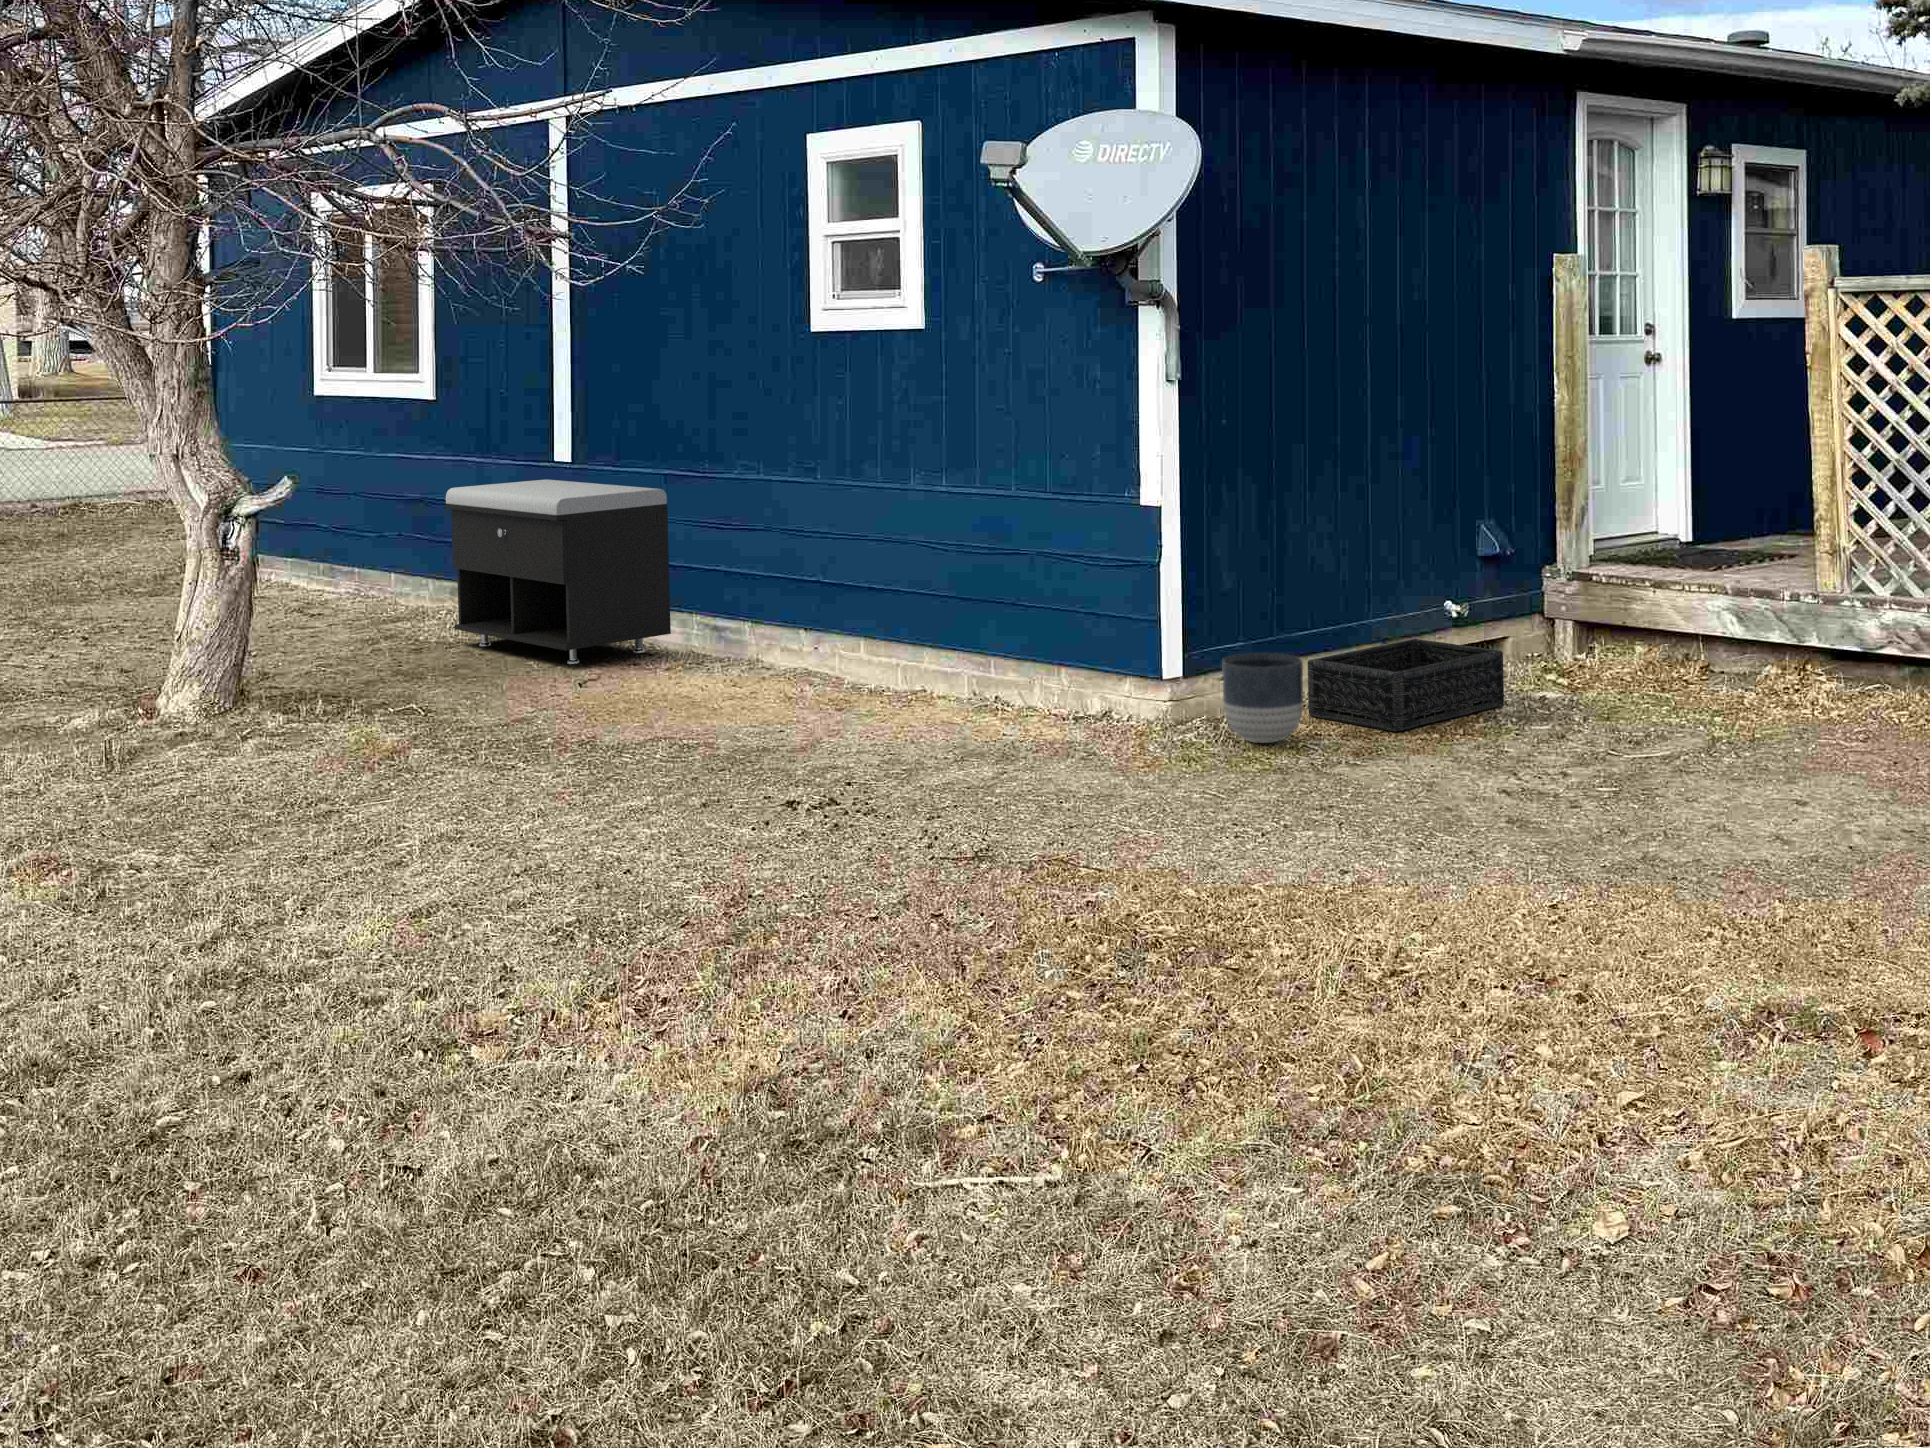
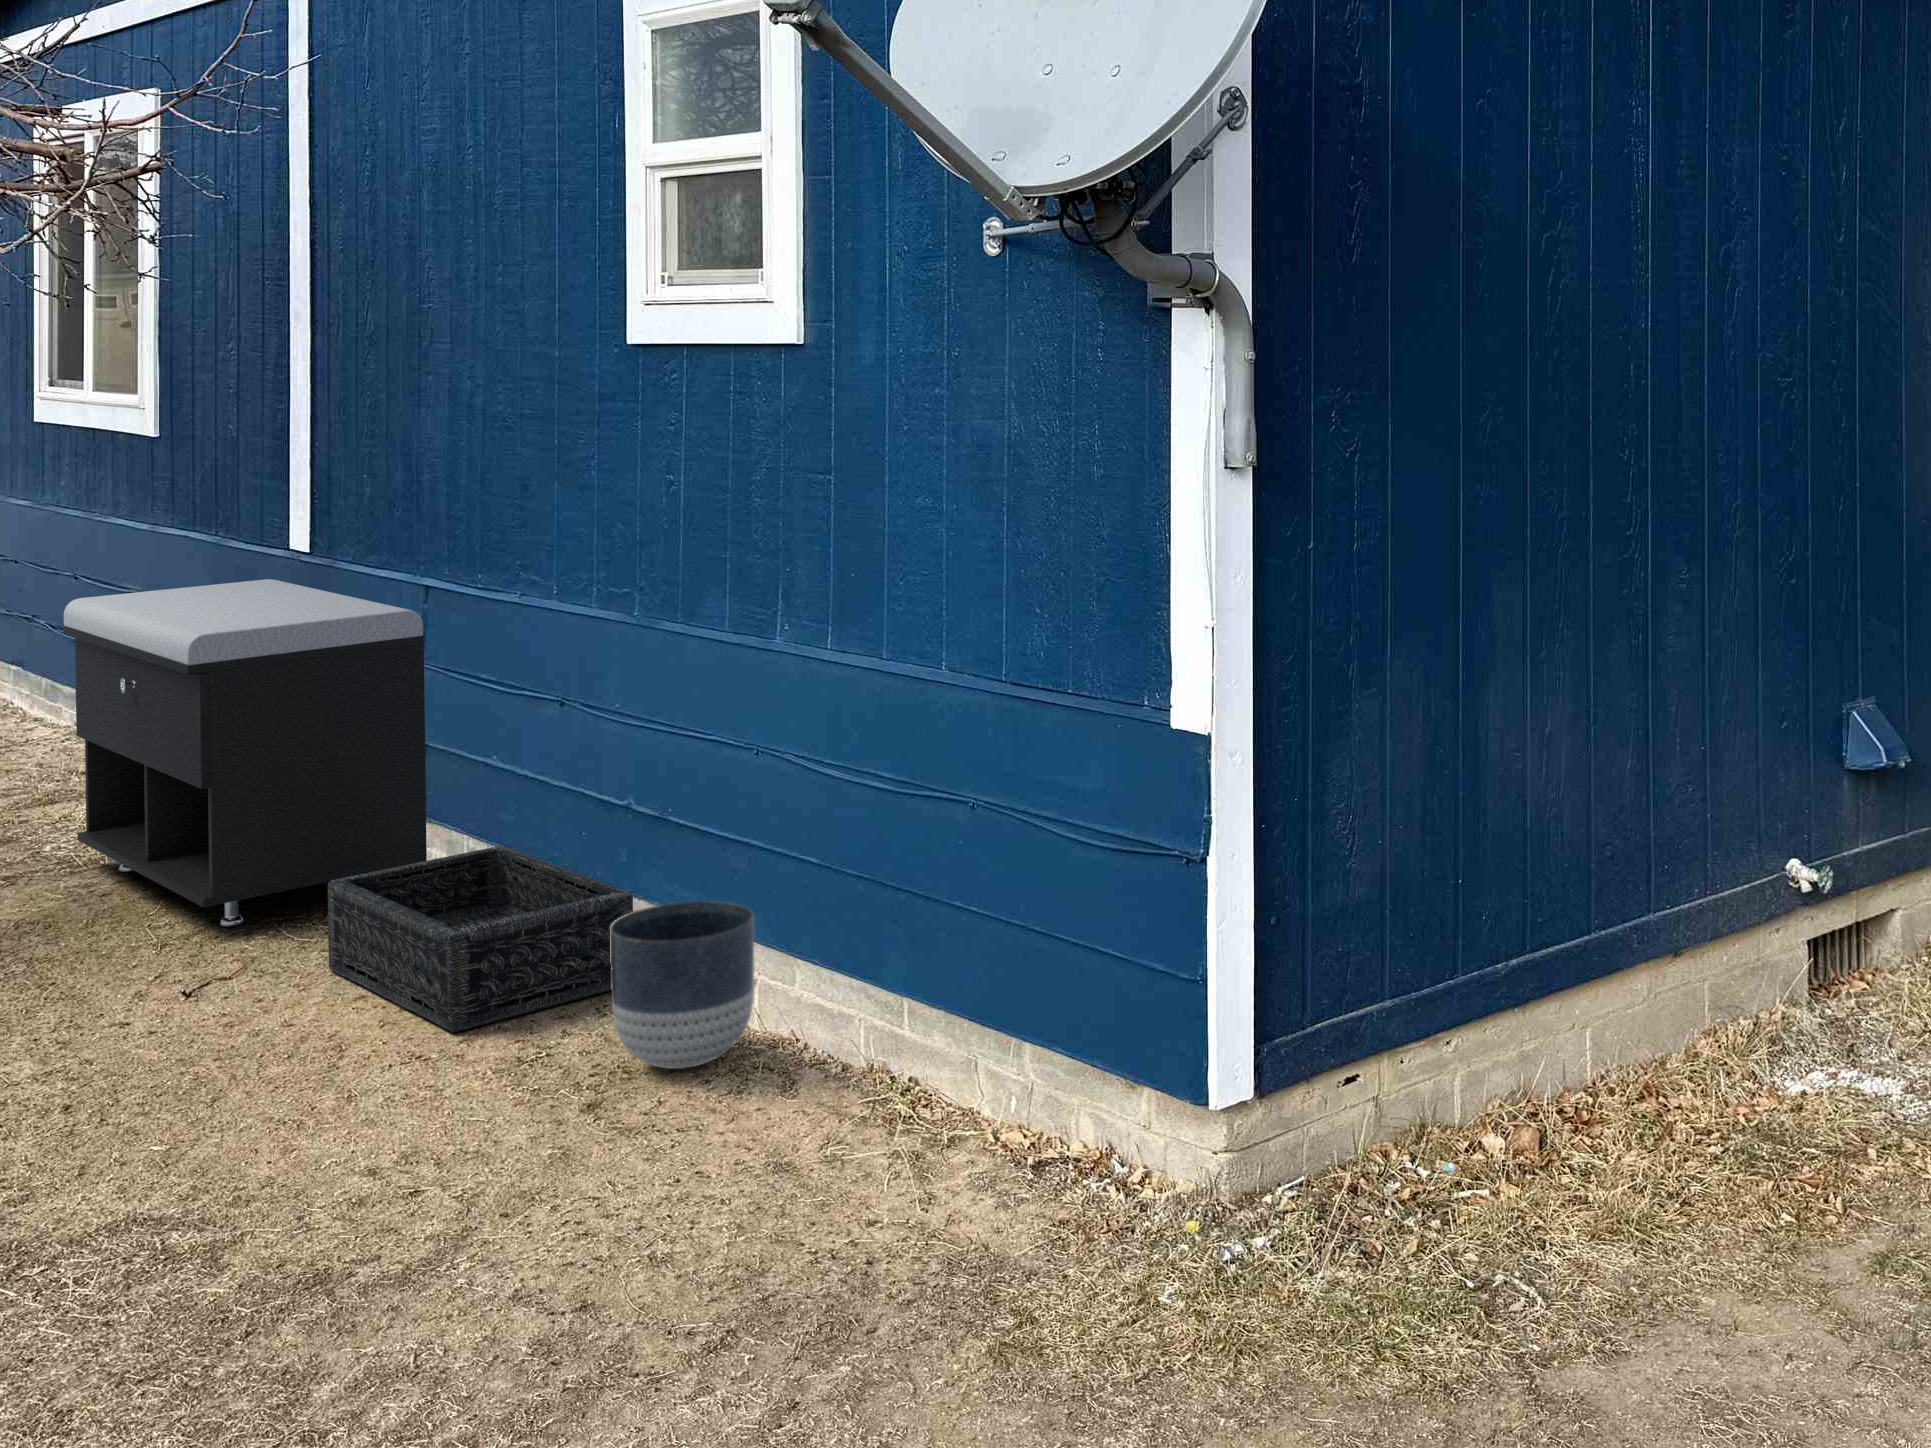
basket: present [1308,639,1504,732] -> present [328,846,633,1032]
planter: present [1222,653,1303,743] -> present [610,901,754,1069]

